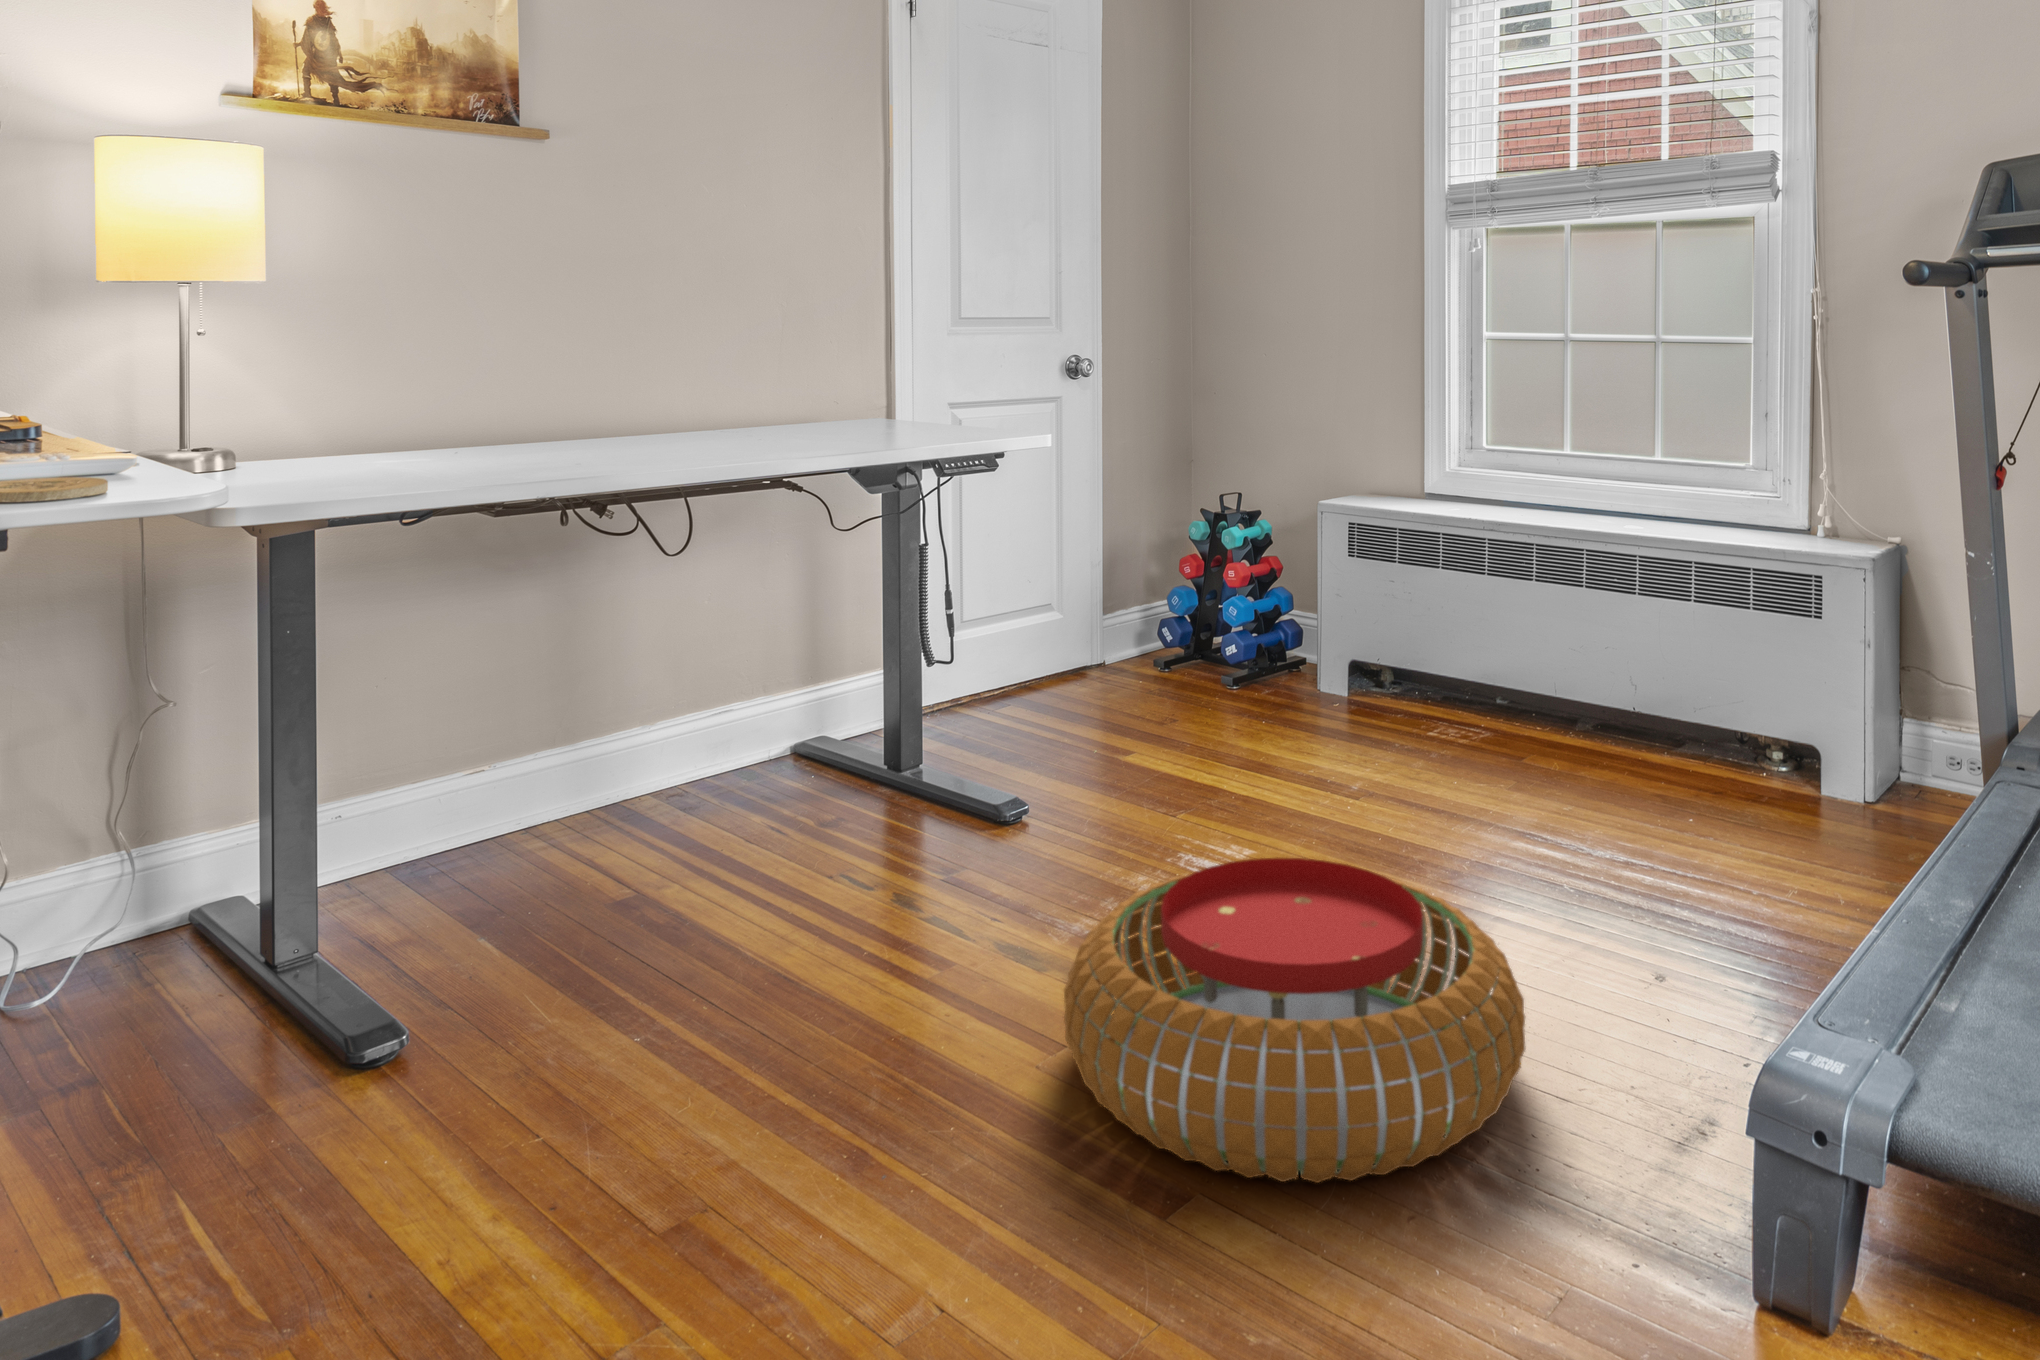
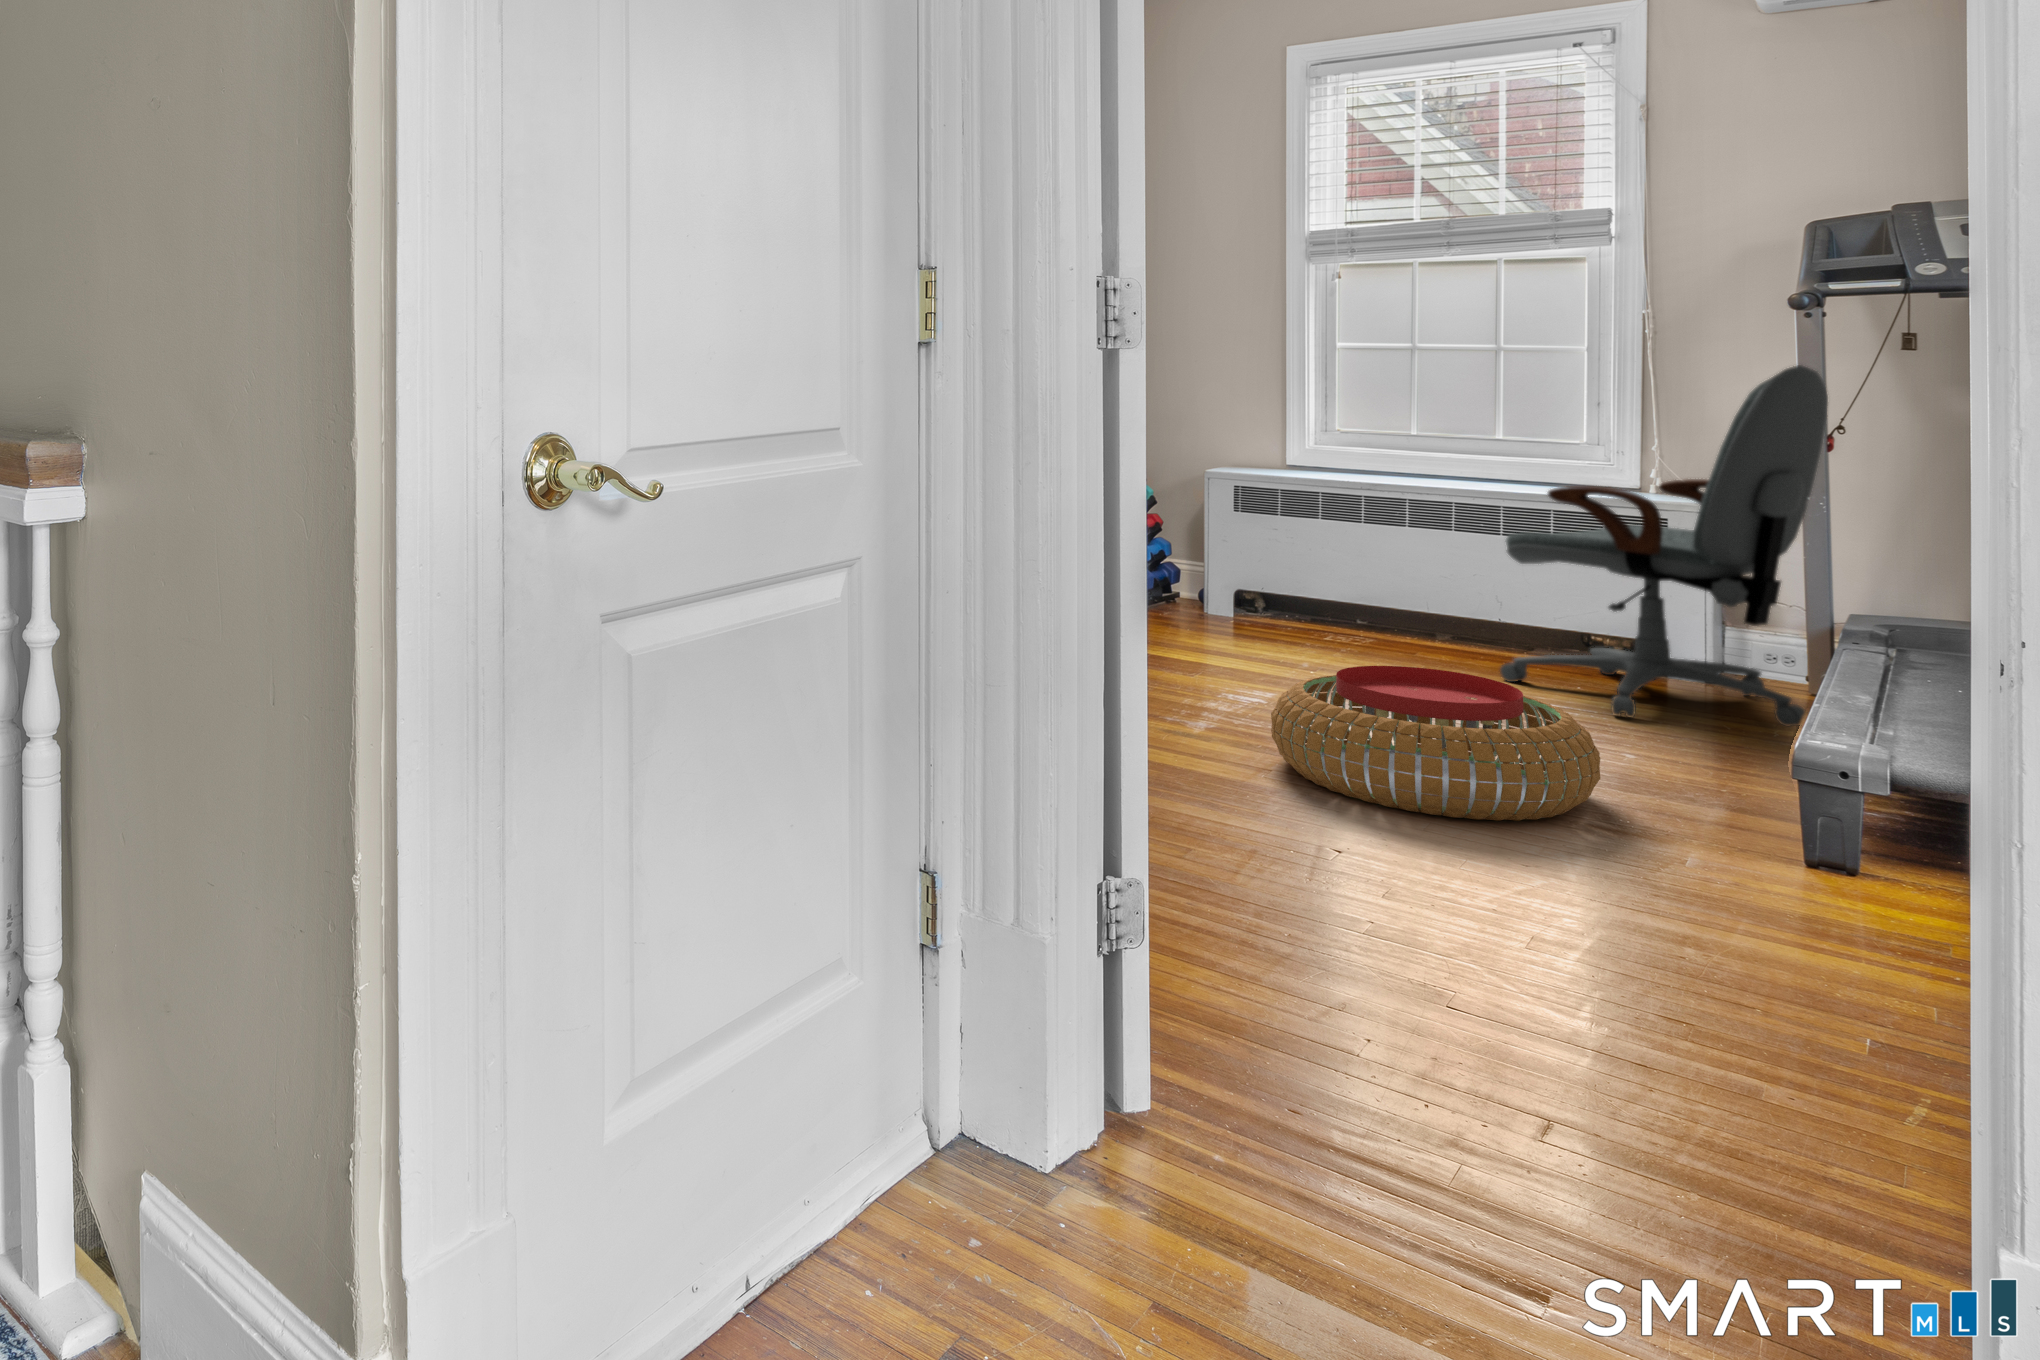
office chair: none [1595,368,1984,894] -> present [1500,365,1828,727]

